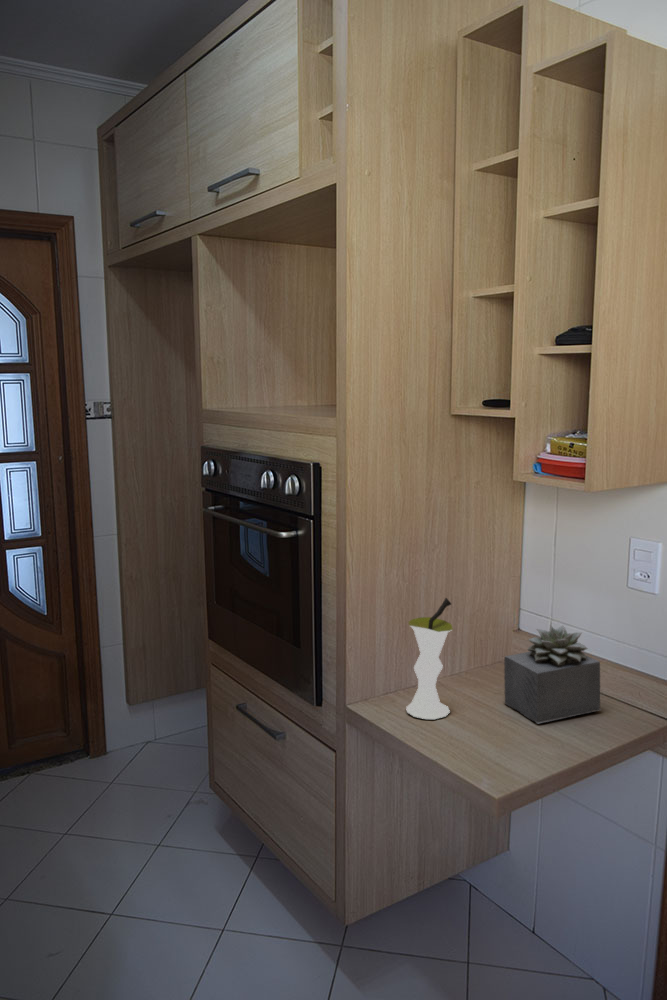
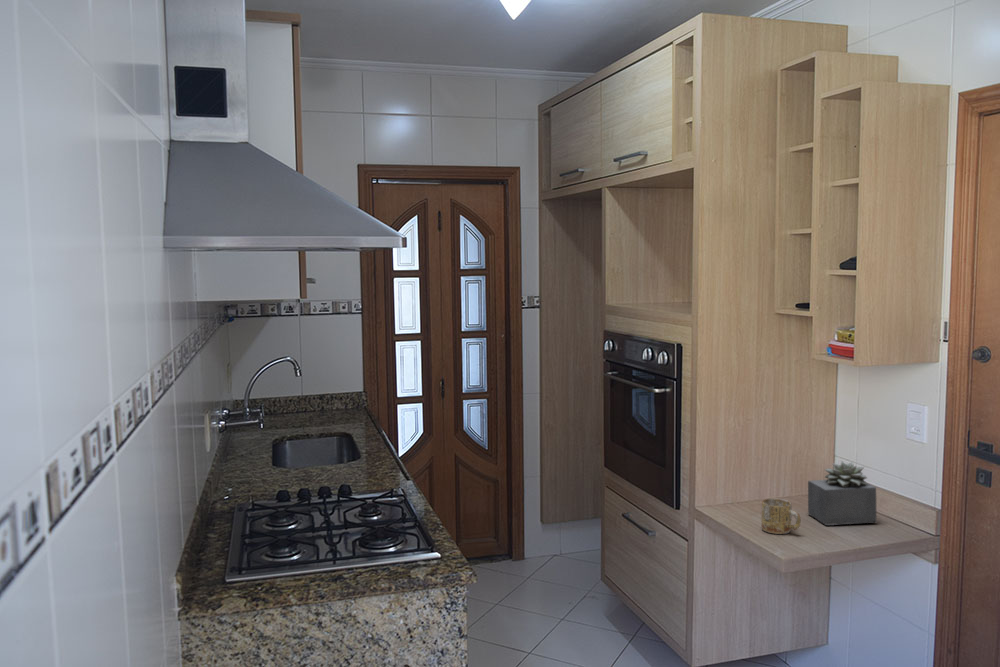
vase: present [406,598,453,719] -> none [736,437,769,518]
mug: none [453,693,513,751] -> present [761,498,801,534]

